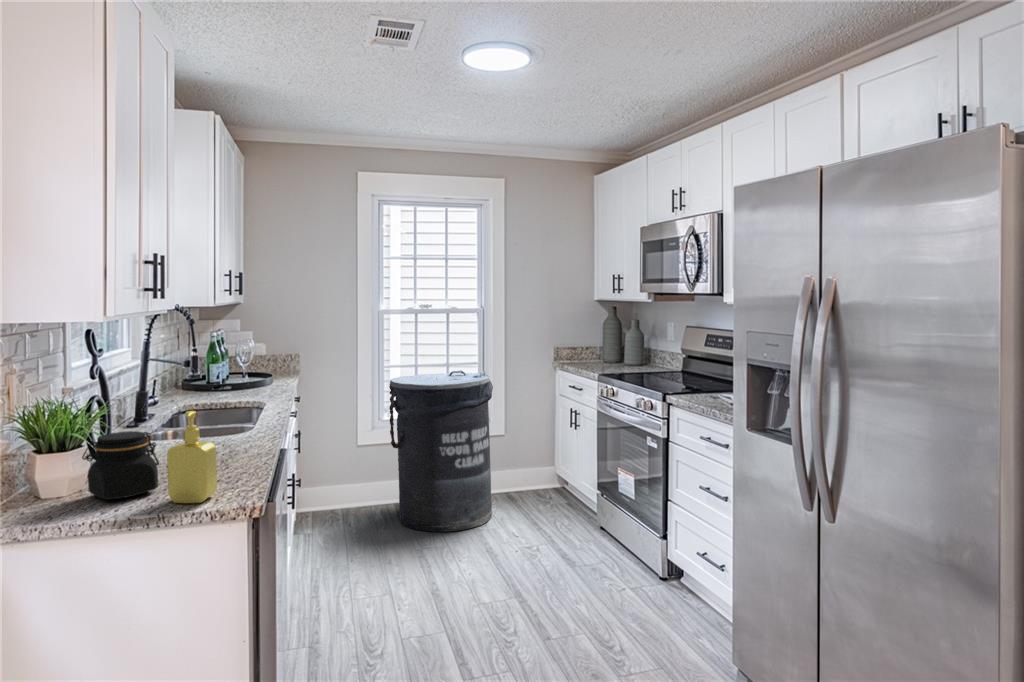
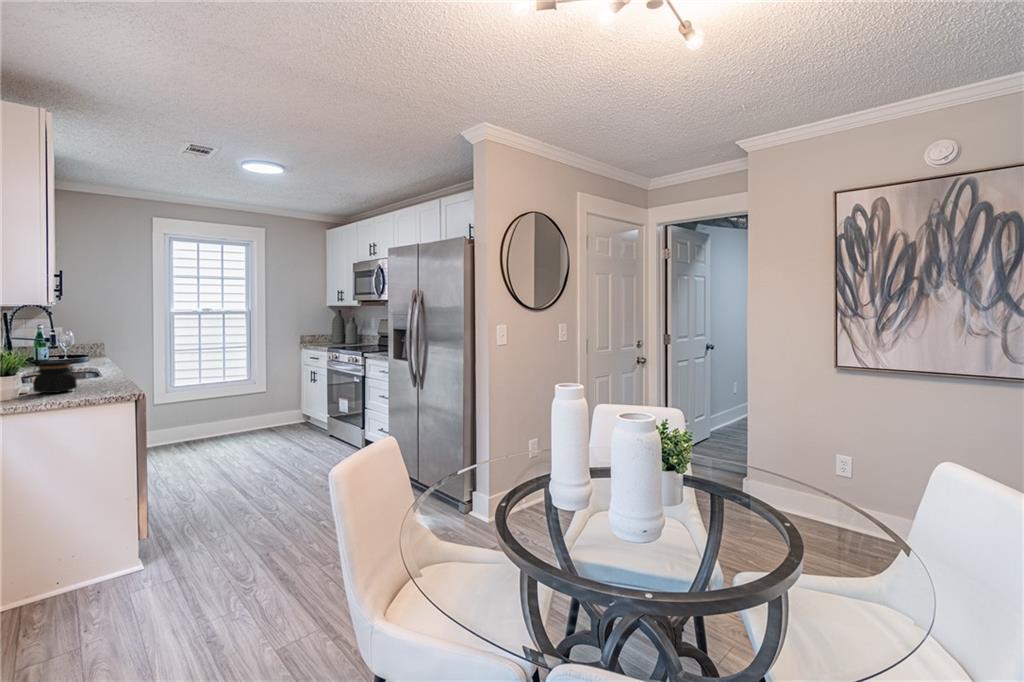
trash can: present [389,370,493,532] -> none [182,349,260,450]
soap dispenser: present [167,411,217,503] -> none [90,347,117,391]

